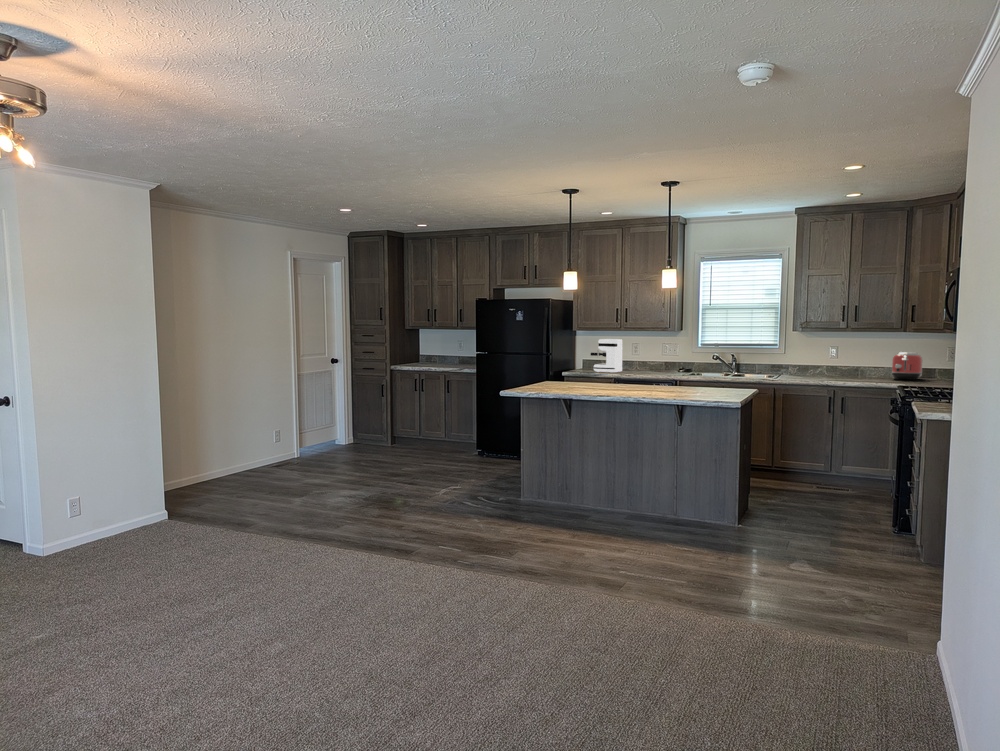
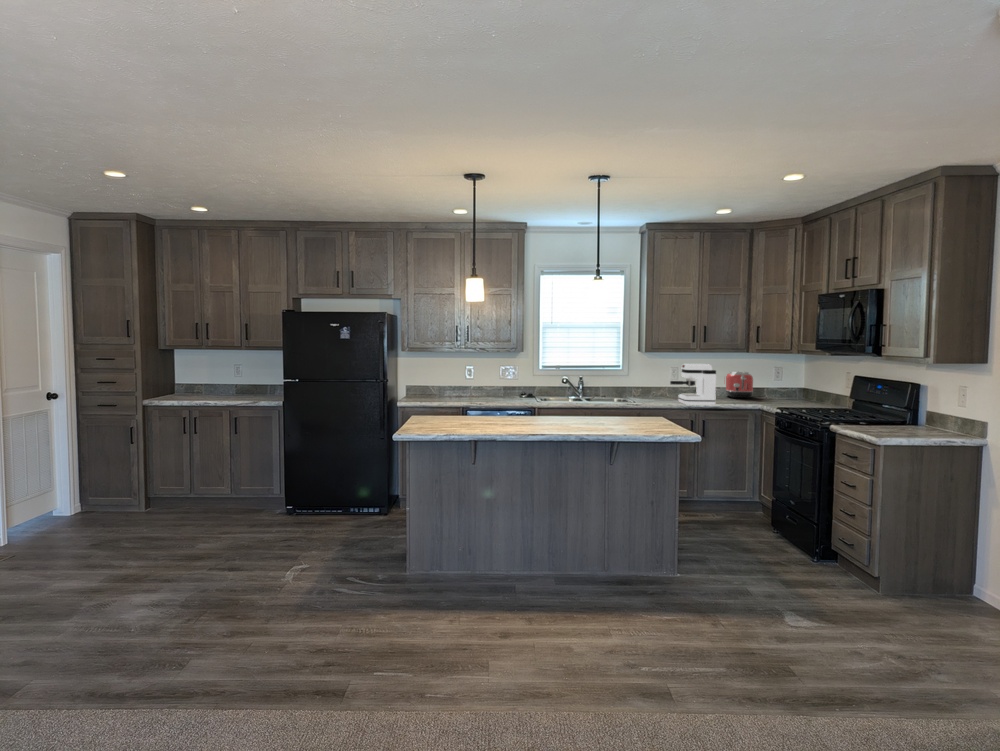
coffee maker: present [591,339,623,373] -> present [670,364,716,406]

